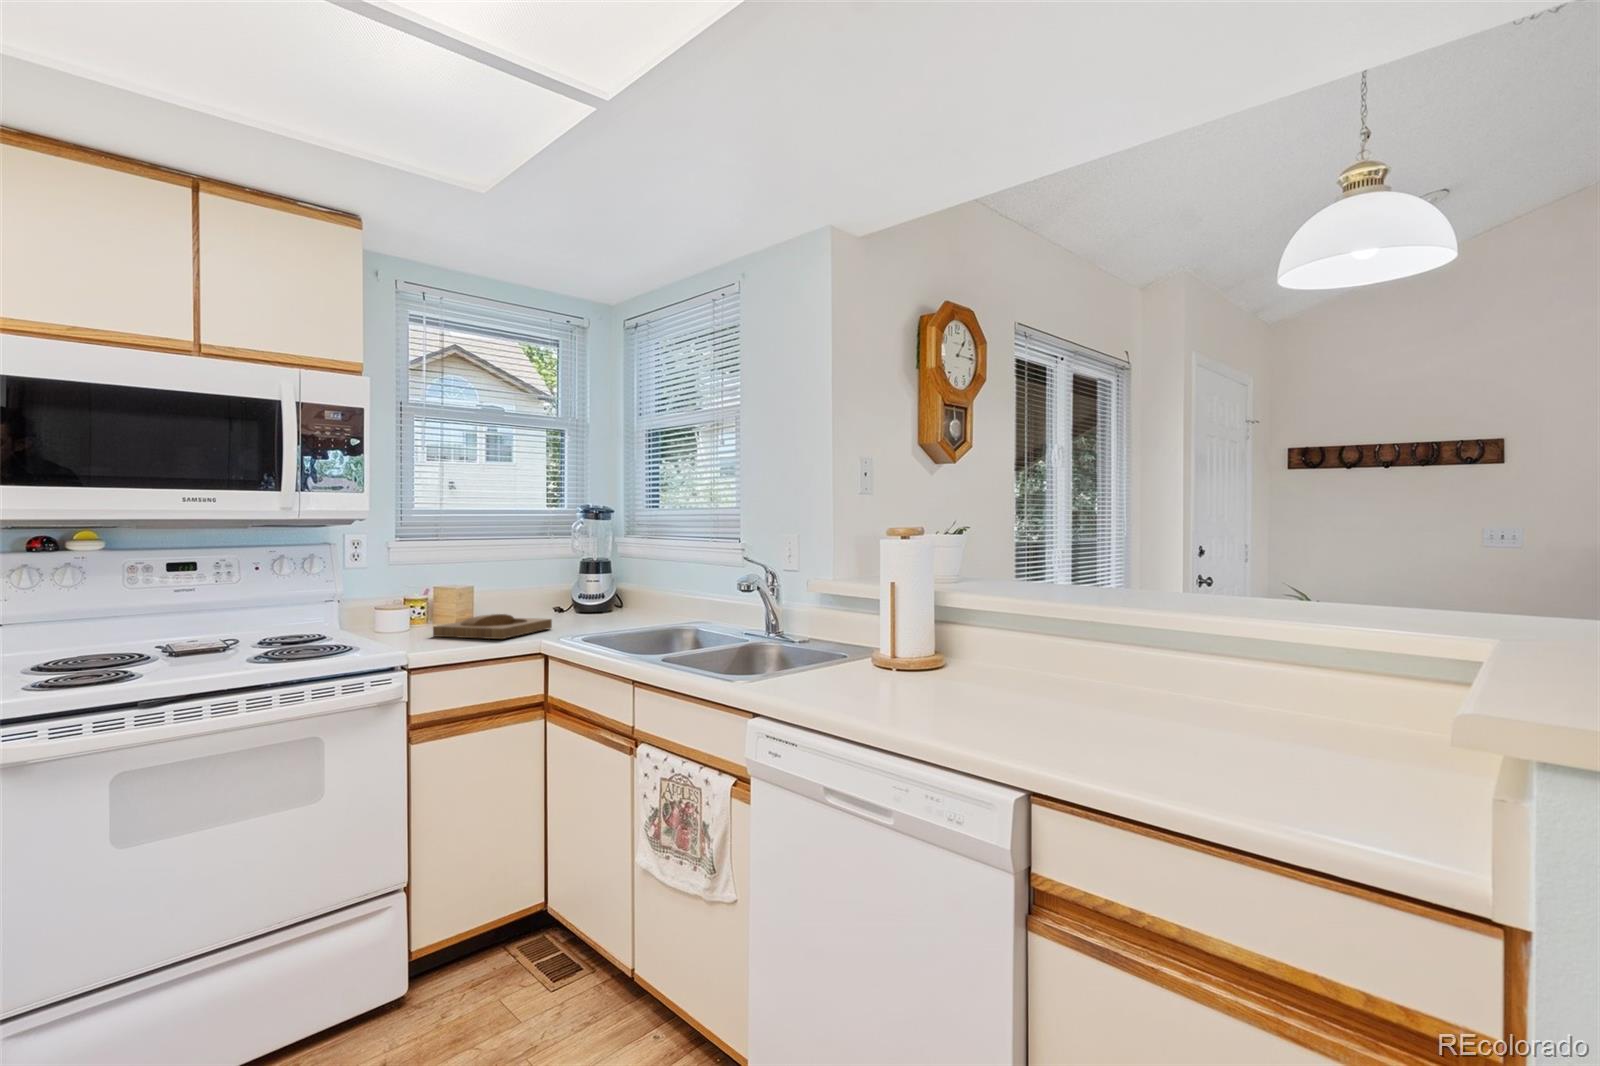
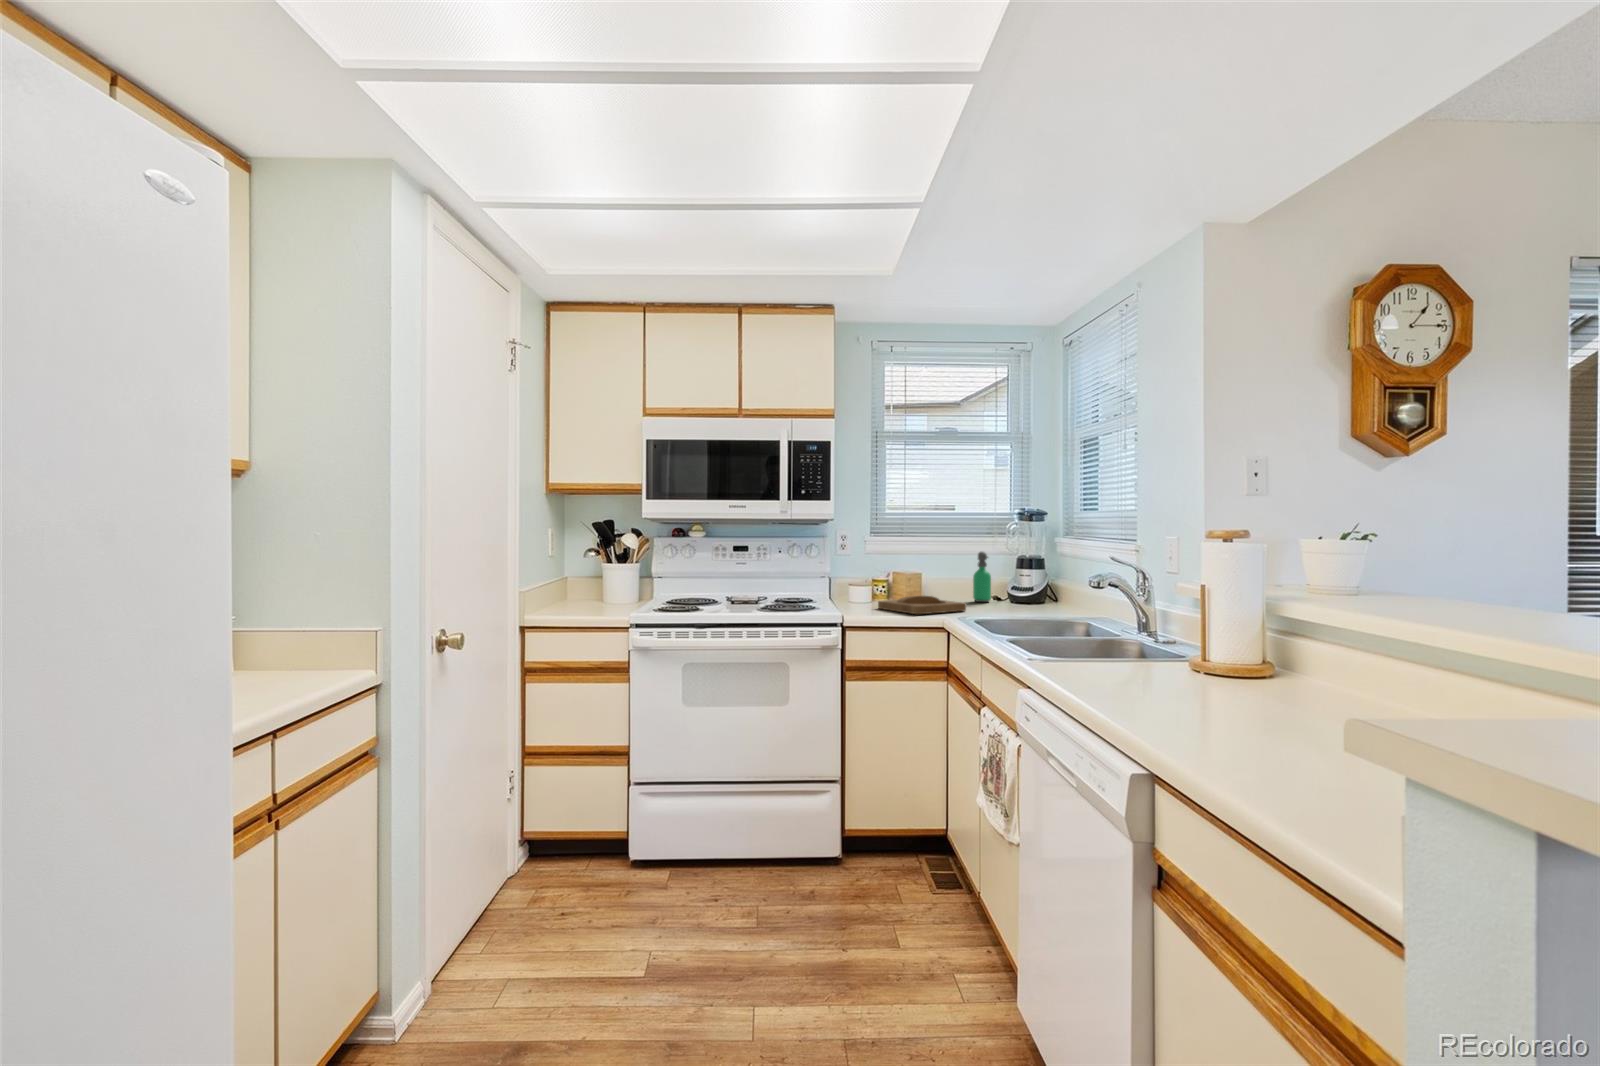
soap dispenser: none [538,556,560,616] -> present [973,552,991,602]

